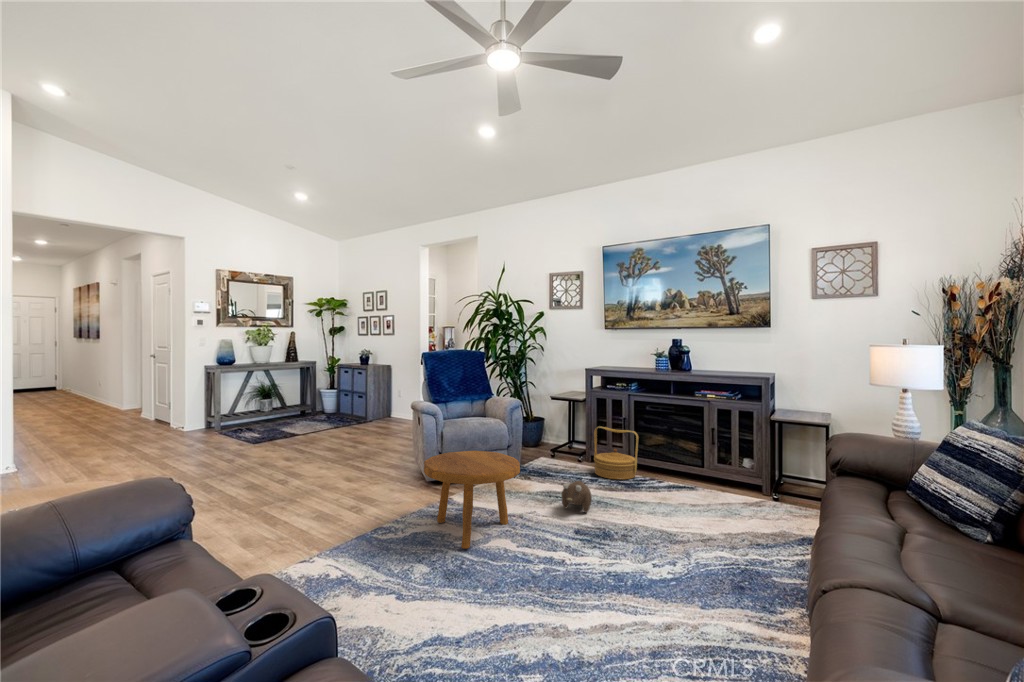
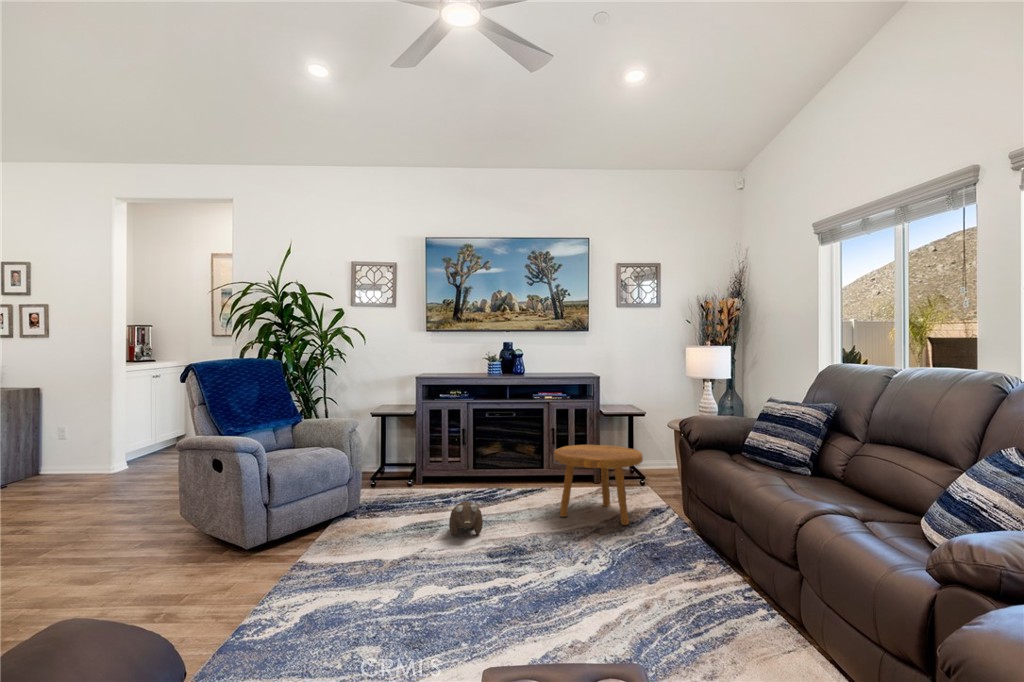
woven basket: present [594,427,638,479] -> none [437,441,488,496]
footstool: present [424,451,520,549] -> present [554,445,643,525]

